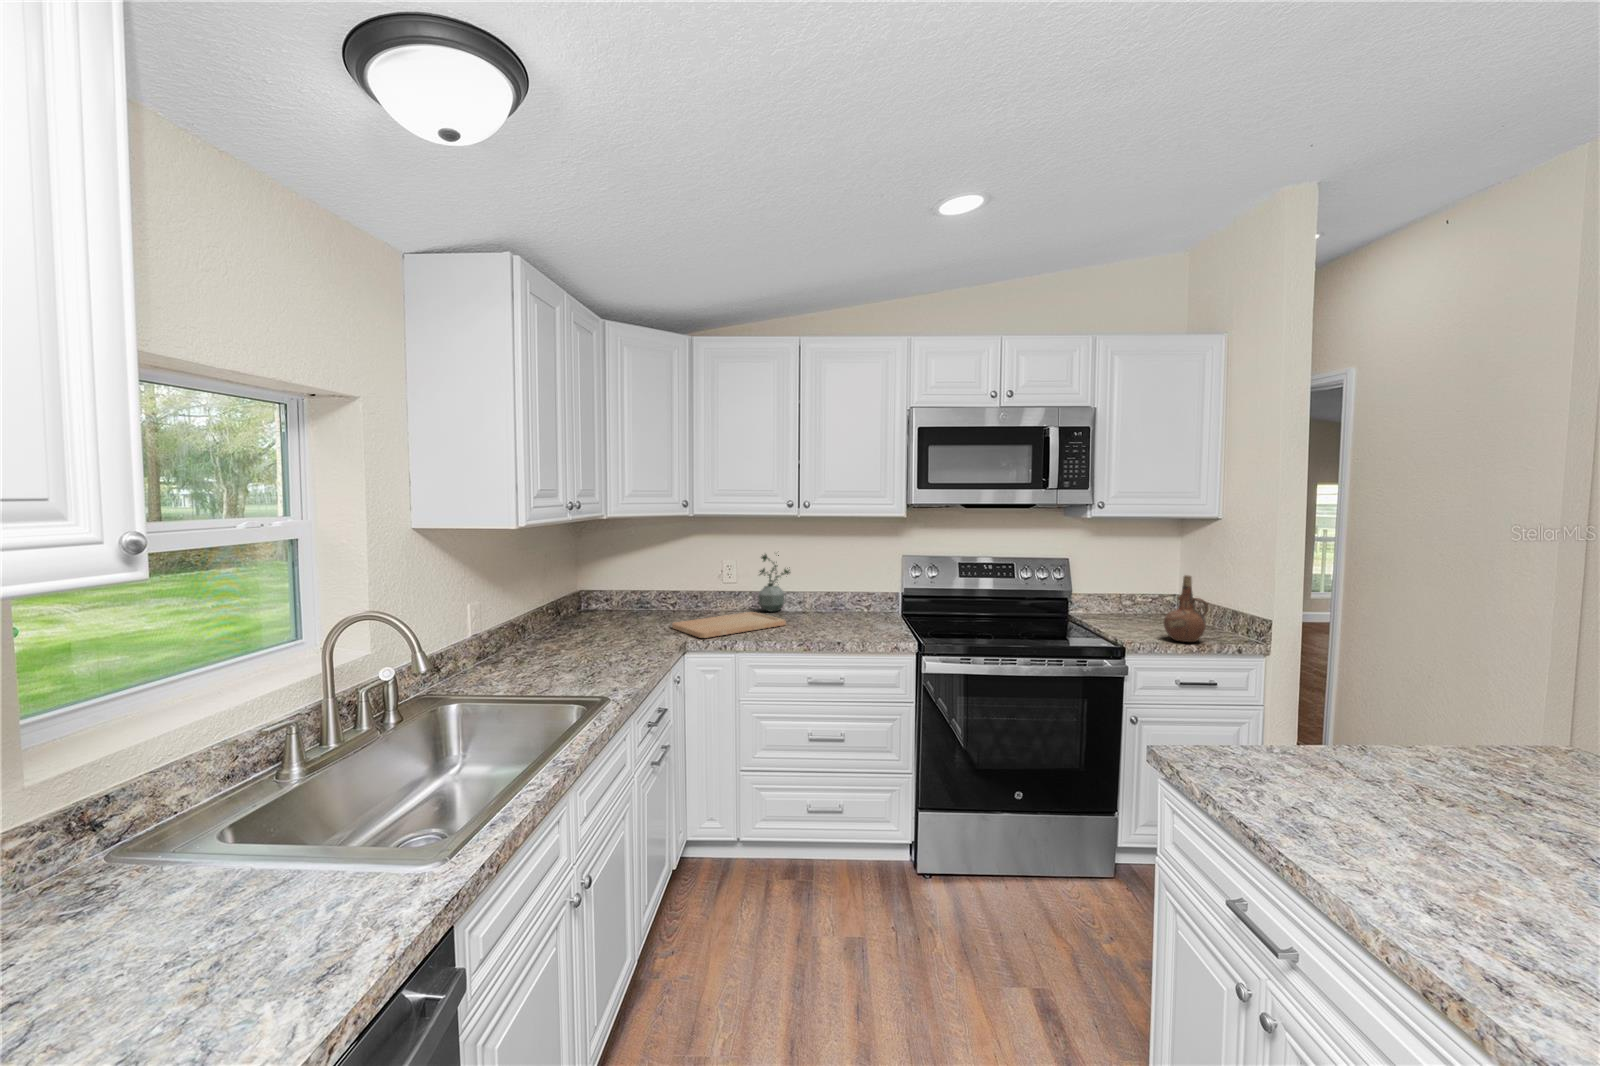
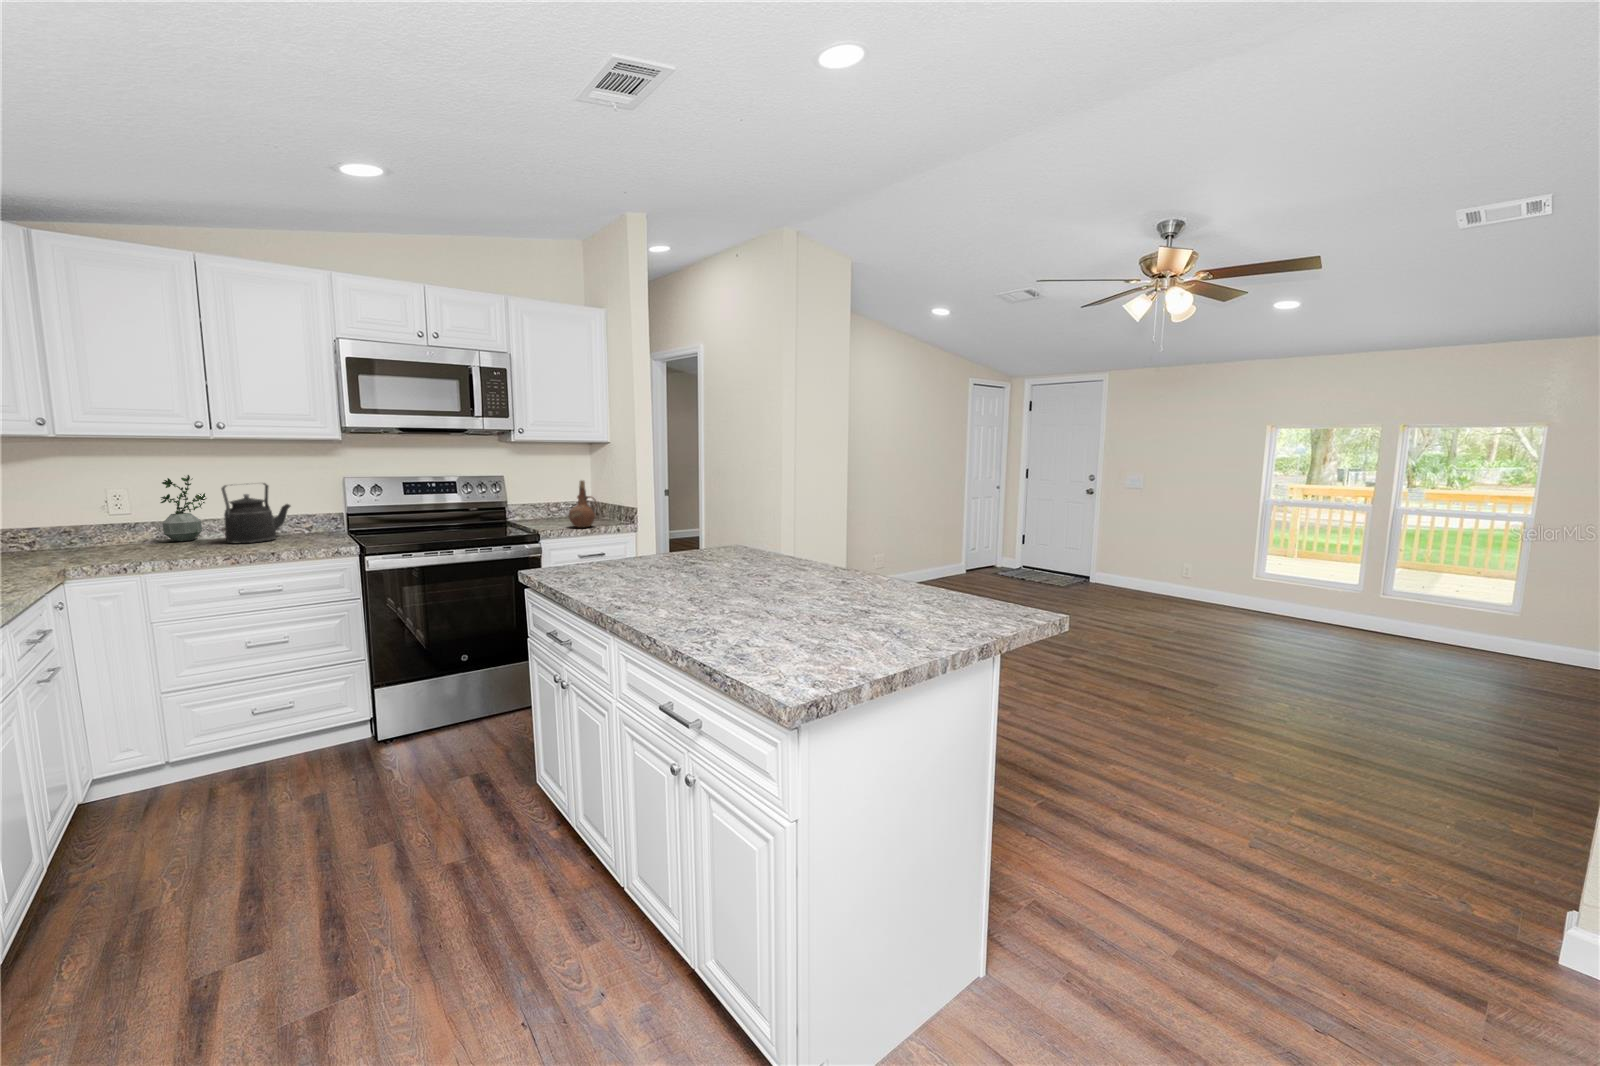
kettle: none [801,560,855,622] -> present [221,483,290,543]
cutting board: present [672,612,785,638] -> none [37,542,207,566]

